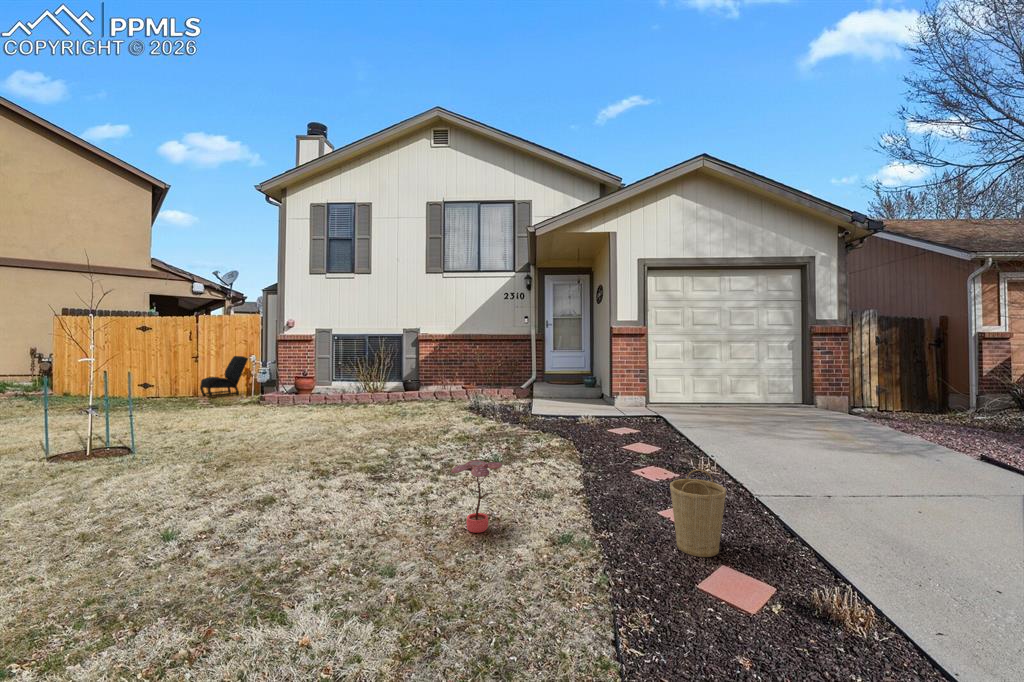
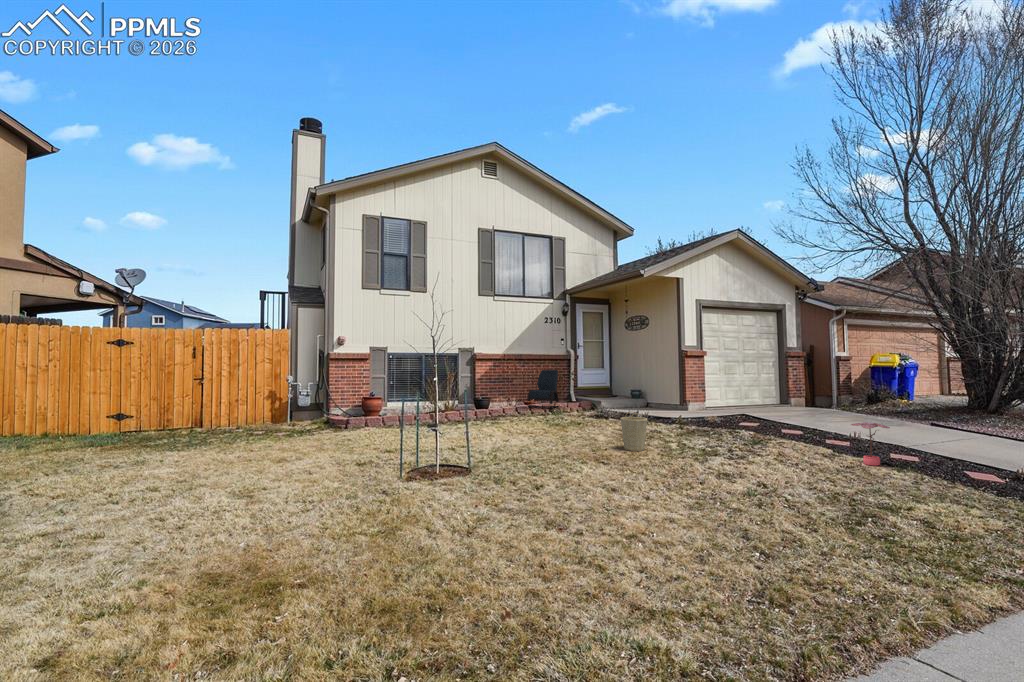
lounge chair: present [200,356,248,397] -> present [527,370,559,409]
basket: present [670,470,726,557] -> present [620,411,647,451]

